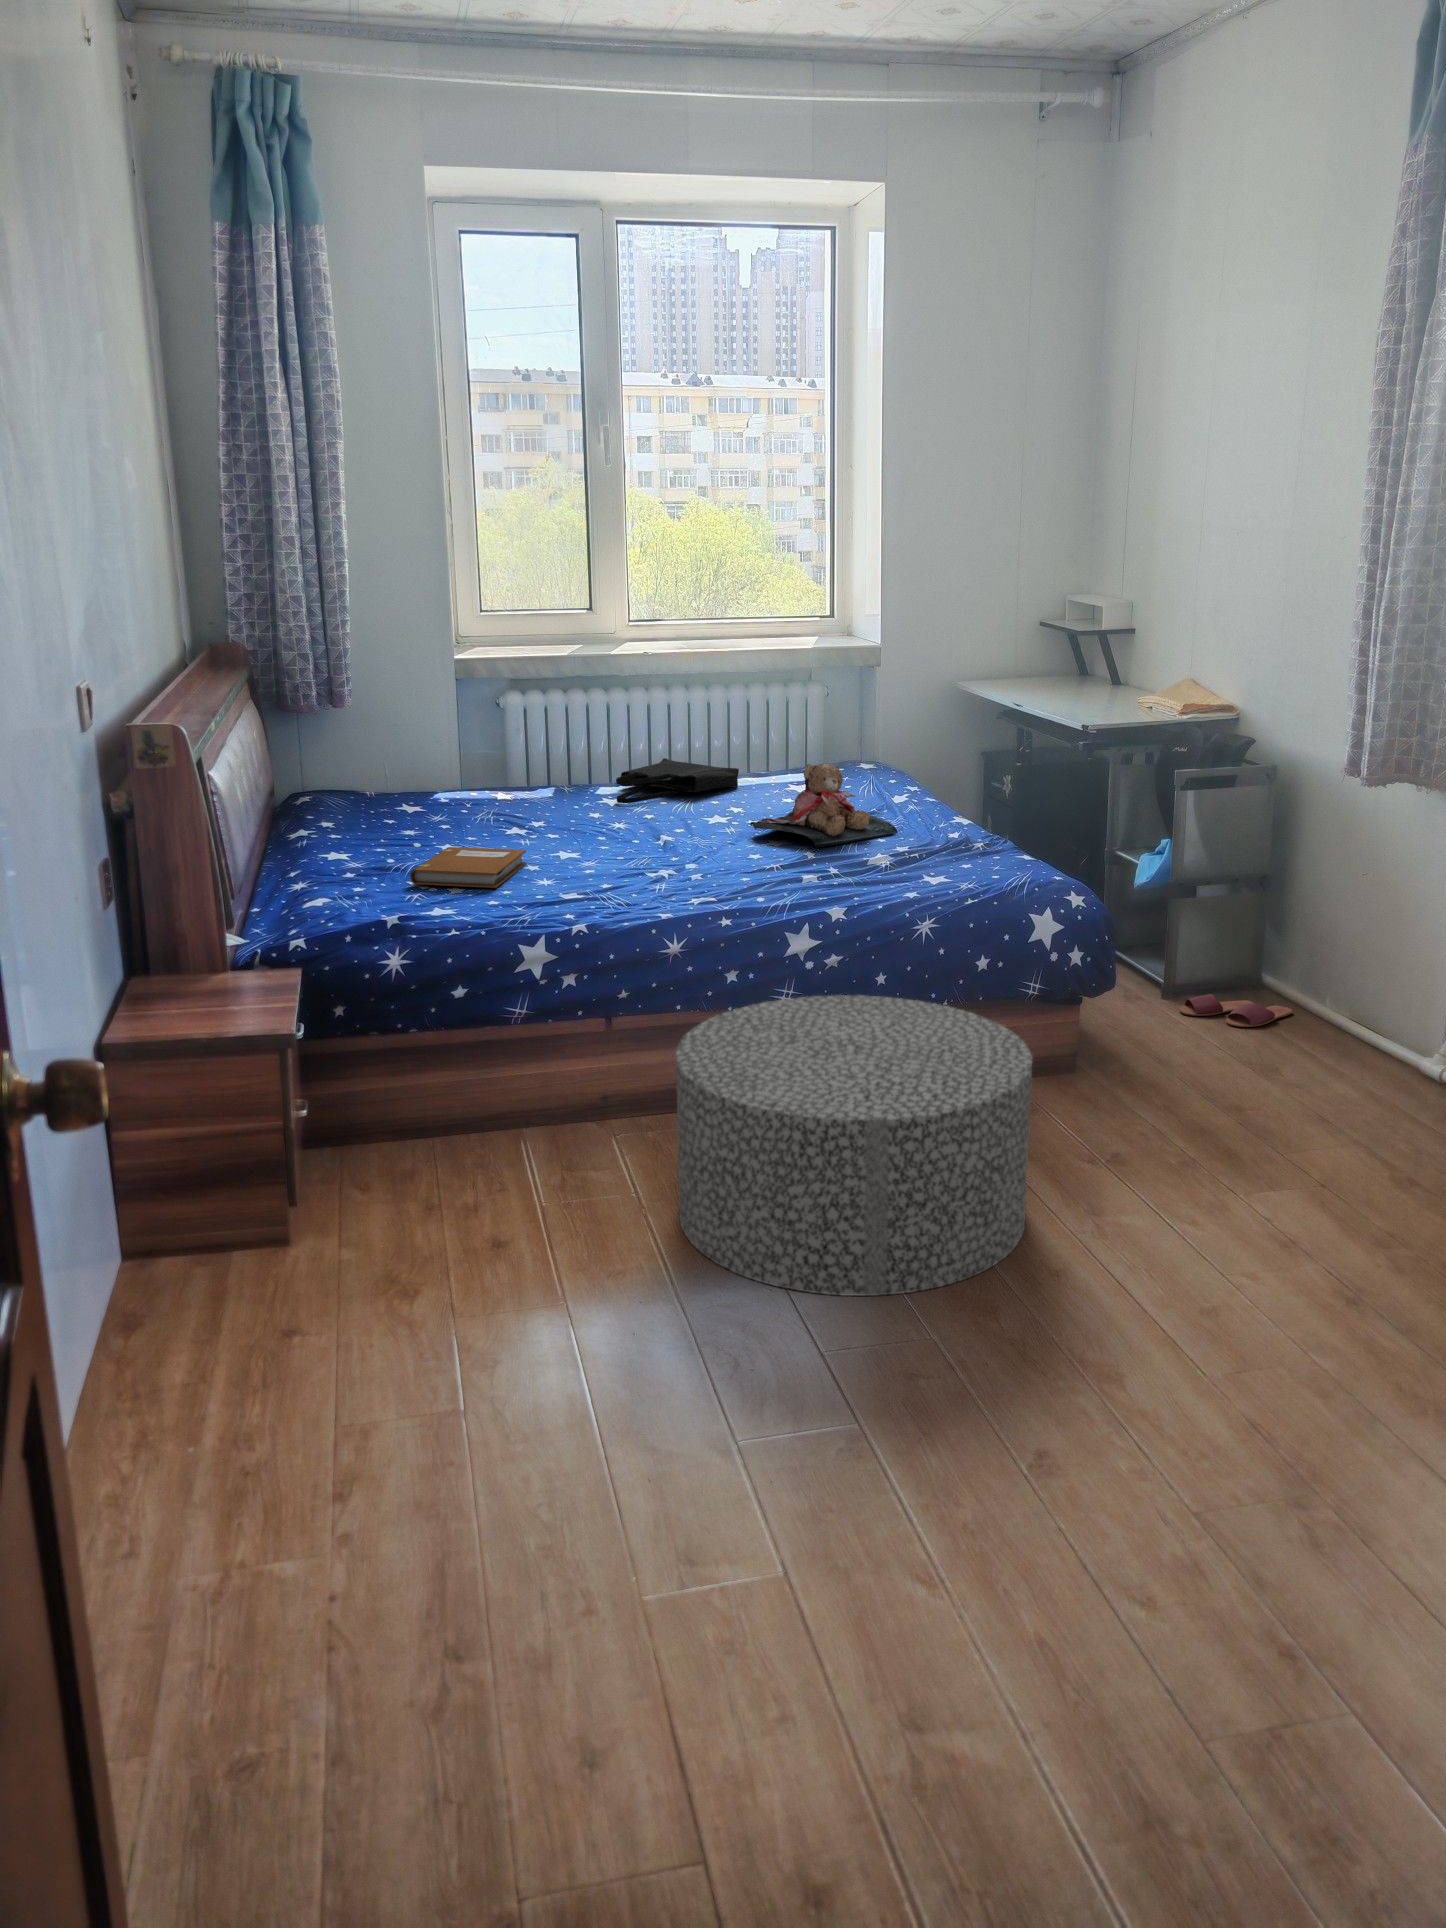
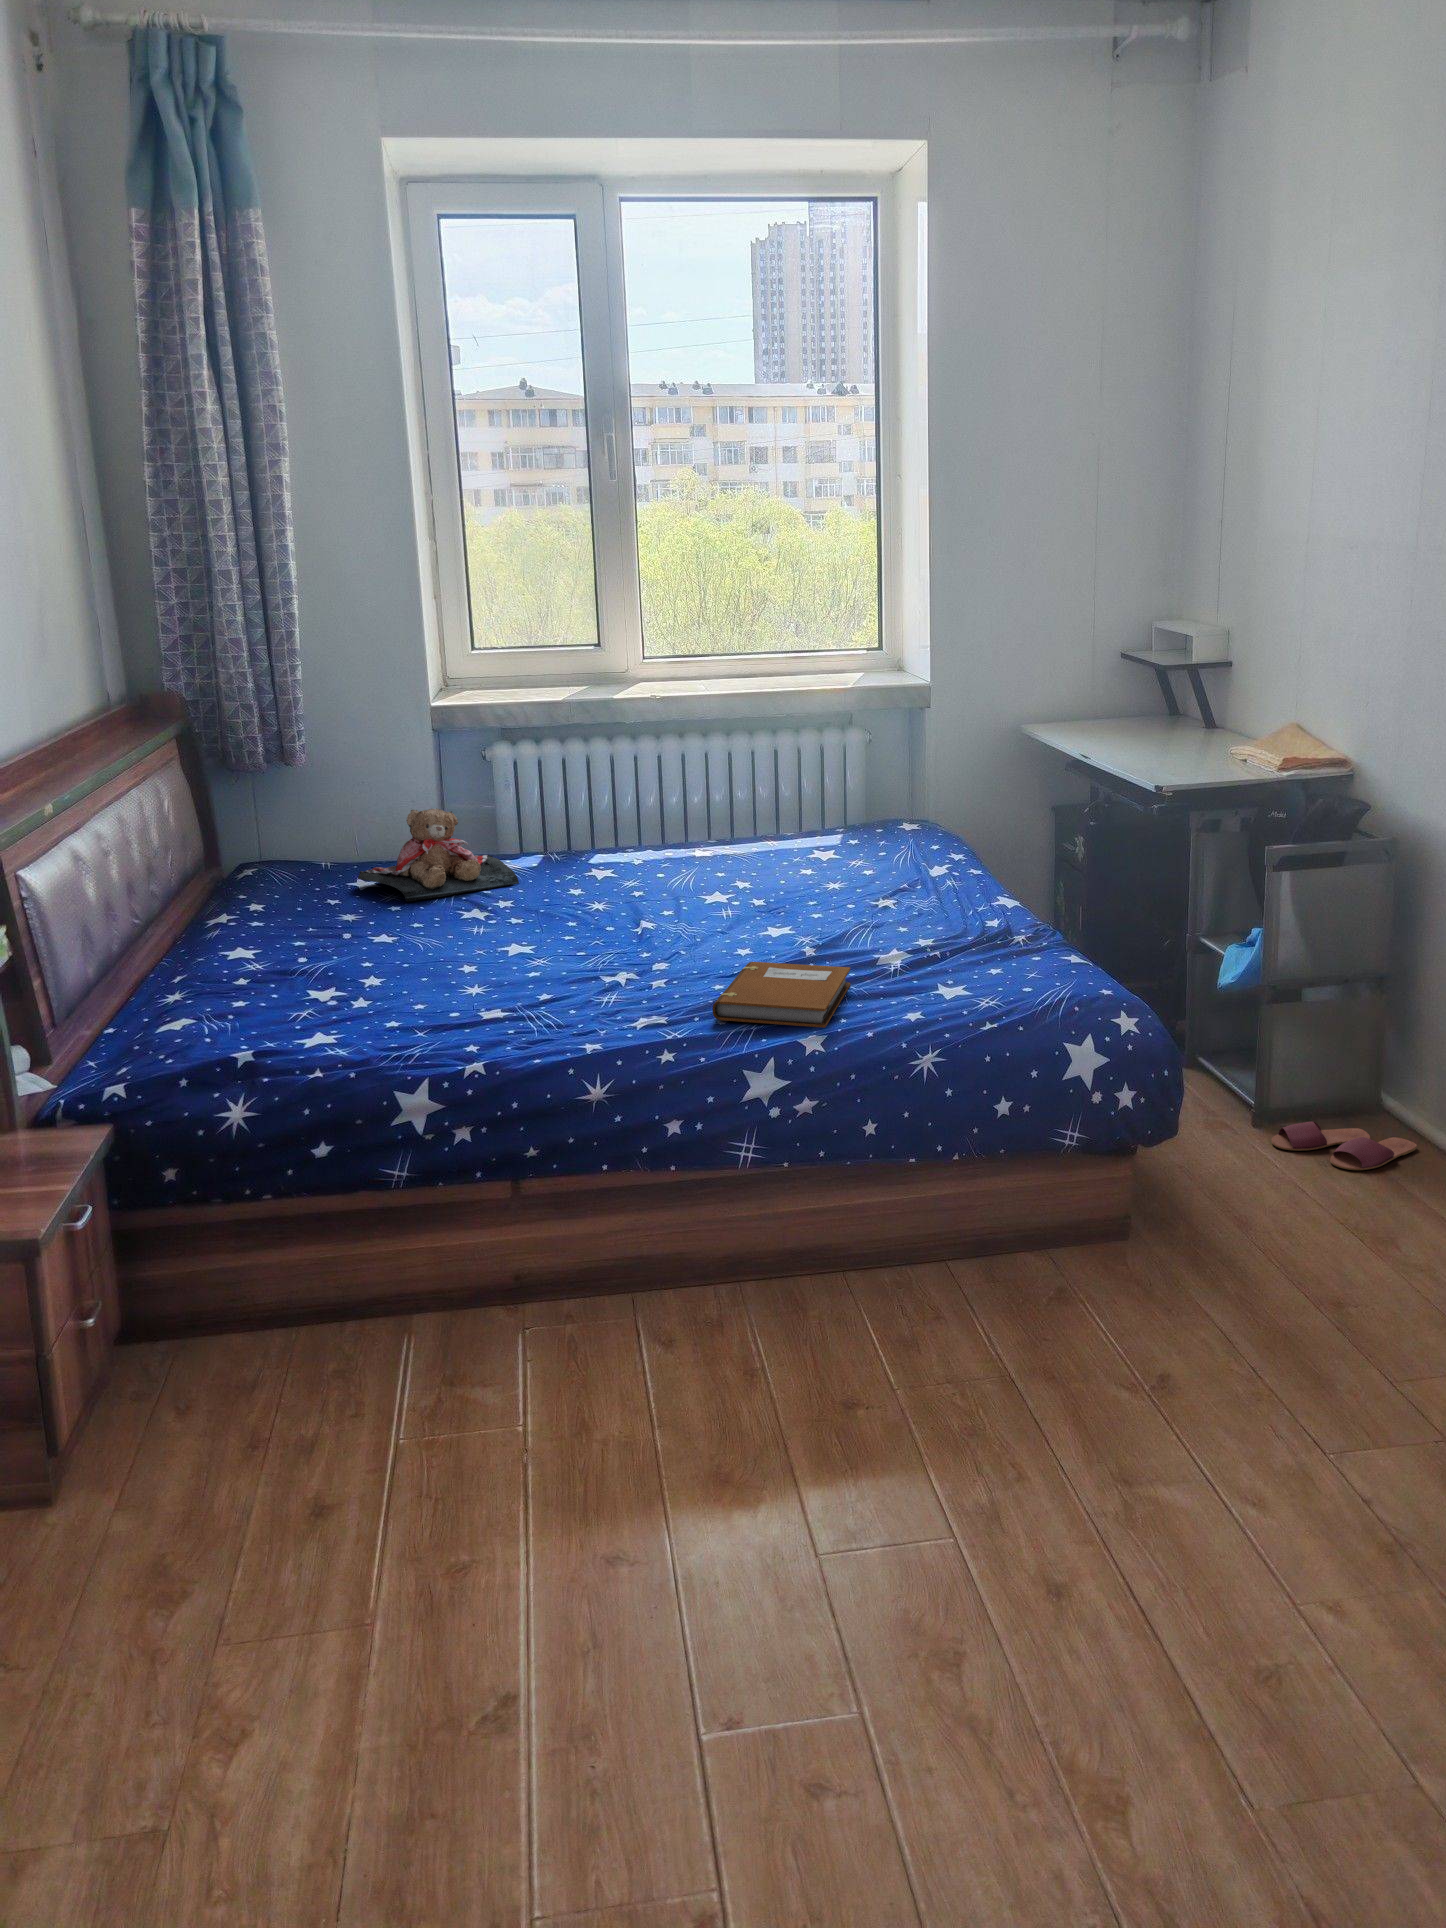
tote bag: present [616,758,739,803] -> none [603,816,753,874]
teddy bear: present [750,763,898,848] -> present [358,808,519,902]
notebook: present [410,847,526,888] -> present [712,962,850,1028]
ottoman: present [676,995,1032,1296] -> none [543,1166,1033,1651]

